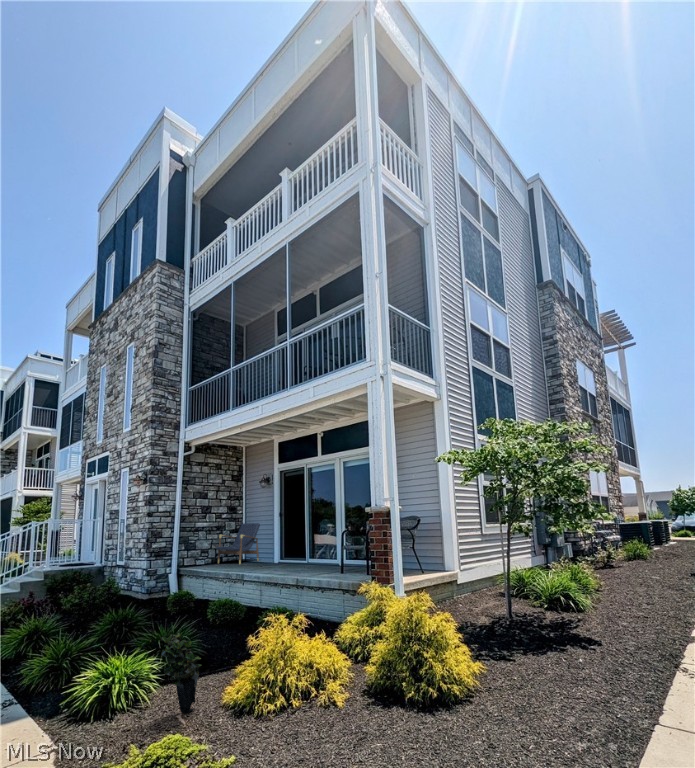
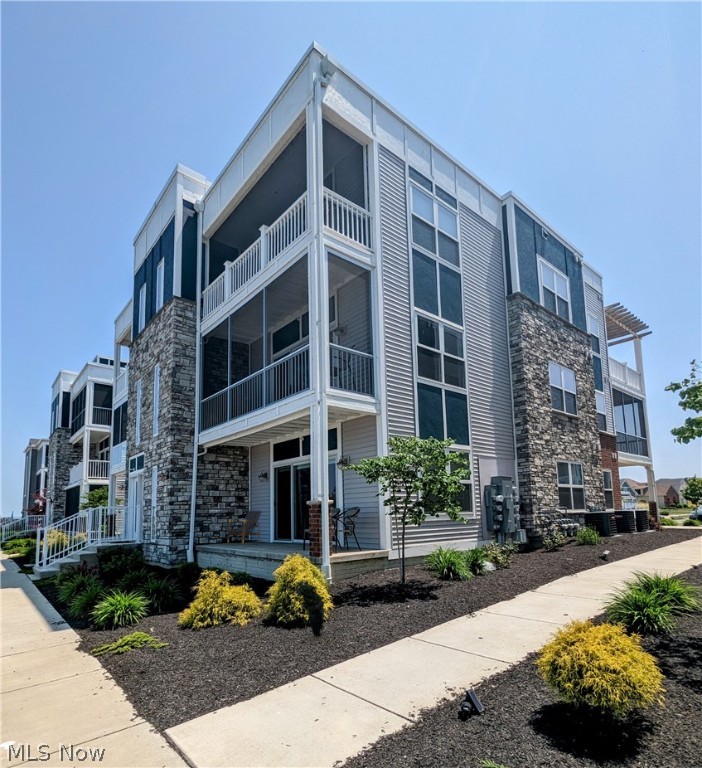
potted plant: present [162,633,201,714] -> present [296,580,325,636]

